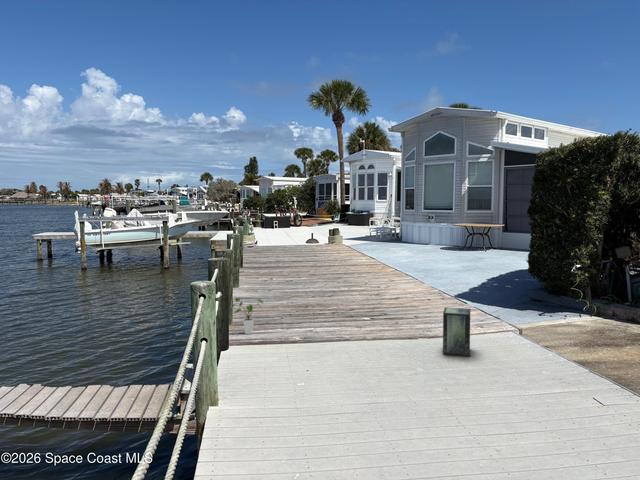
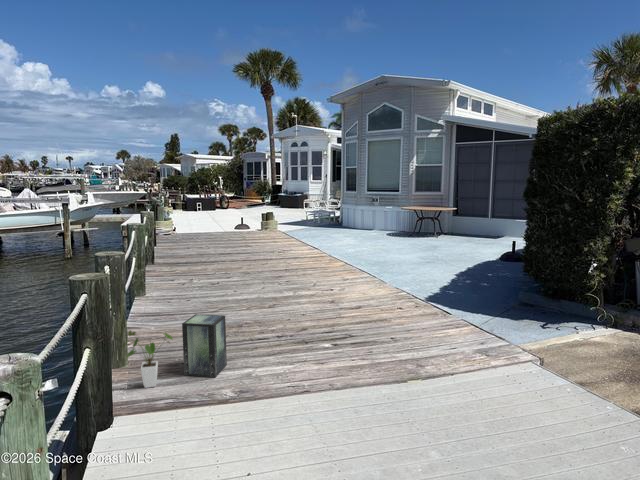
storage box: present [443,308,470,356] -> present [182,314,227,377]

